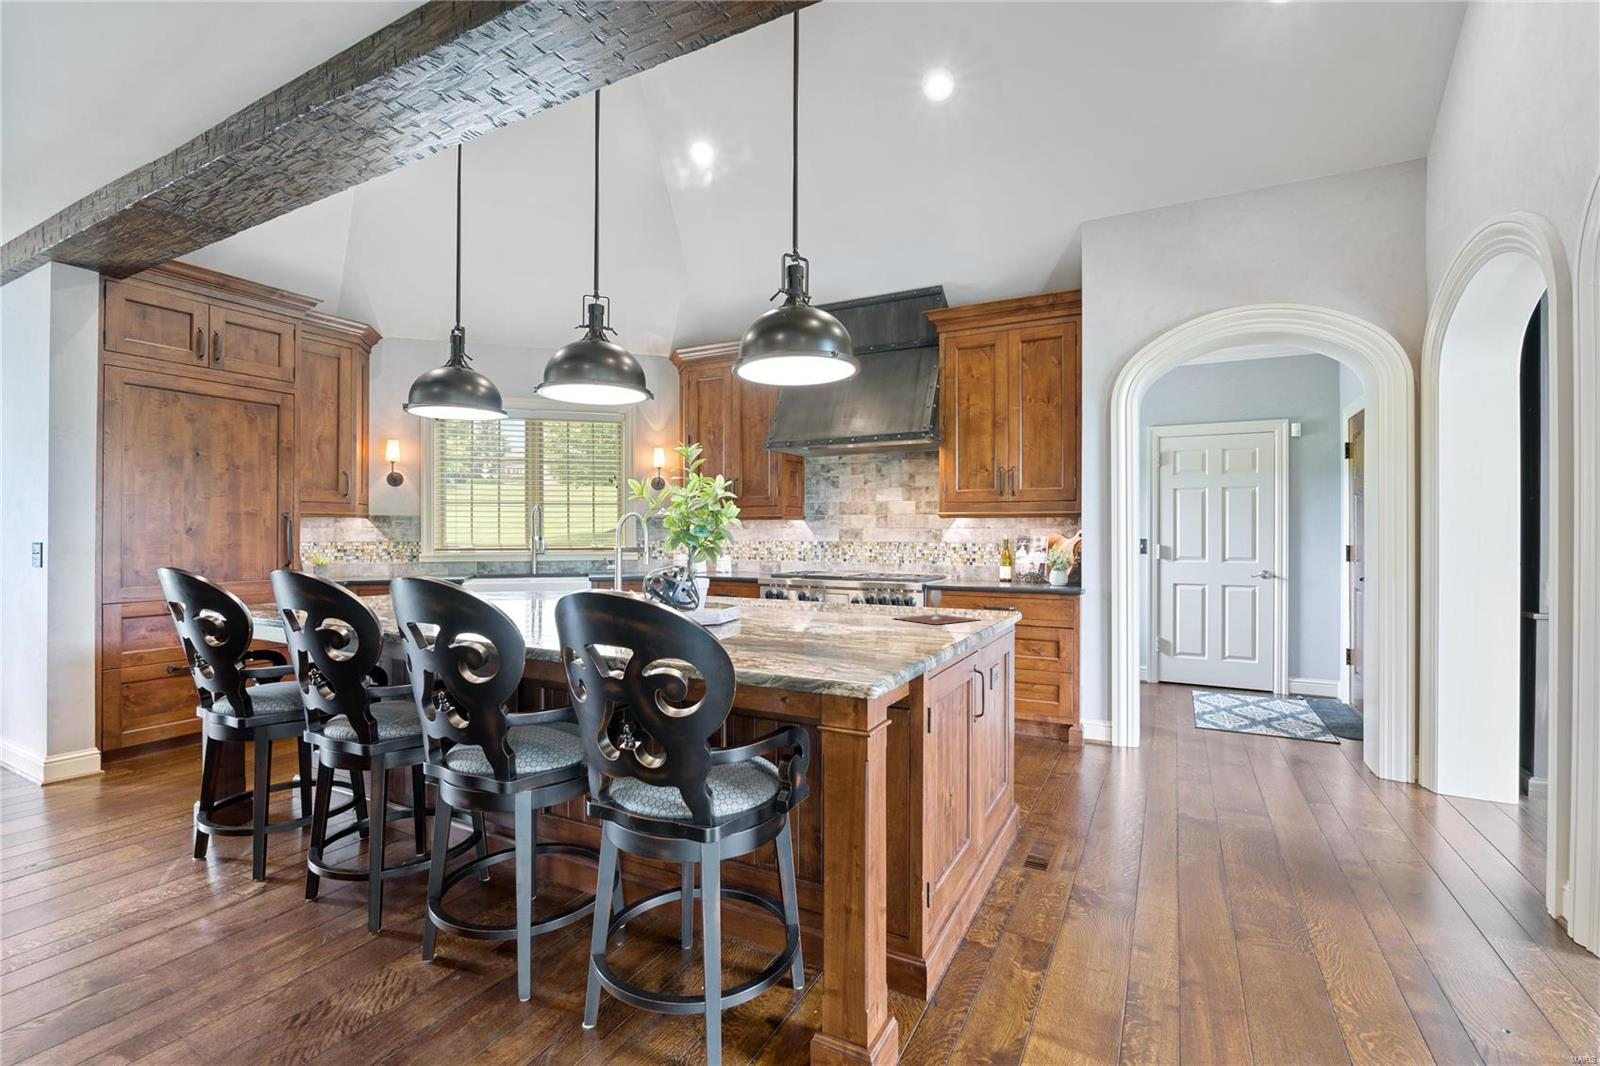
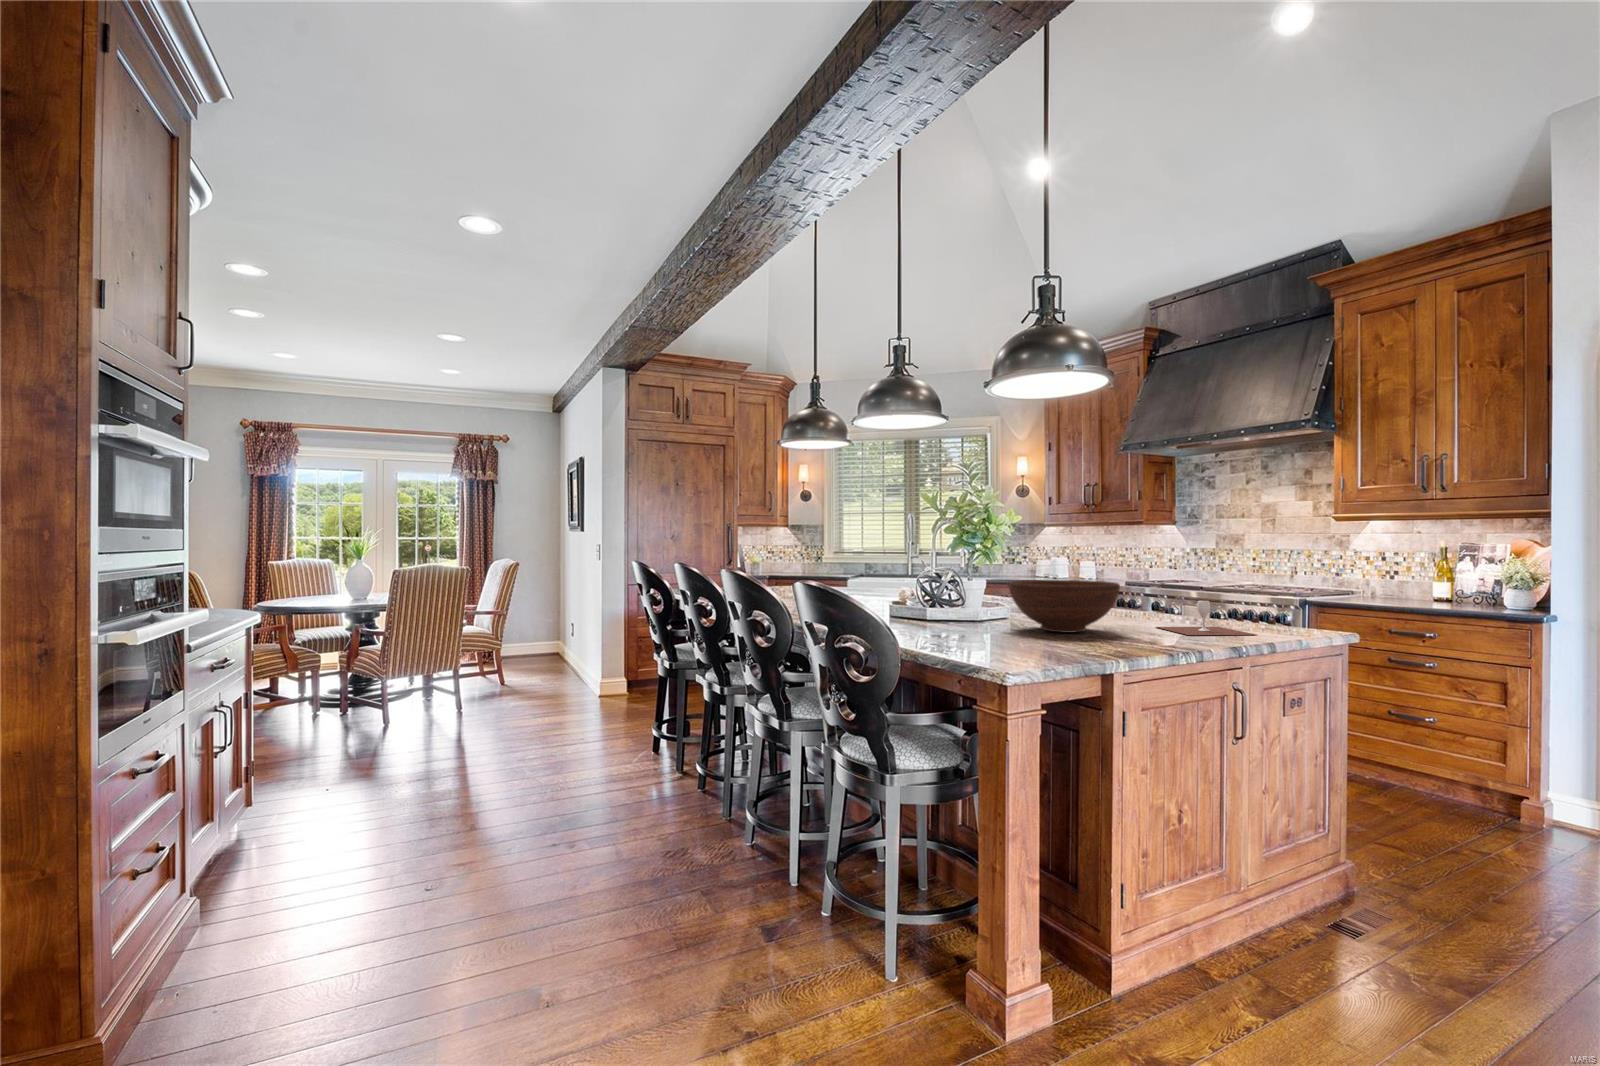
fruit bowl: none [770,575,881,631] -> present [1009,580,1120,633]

